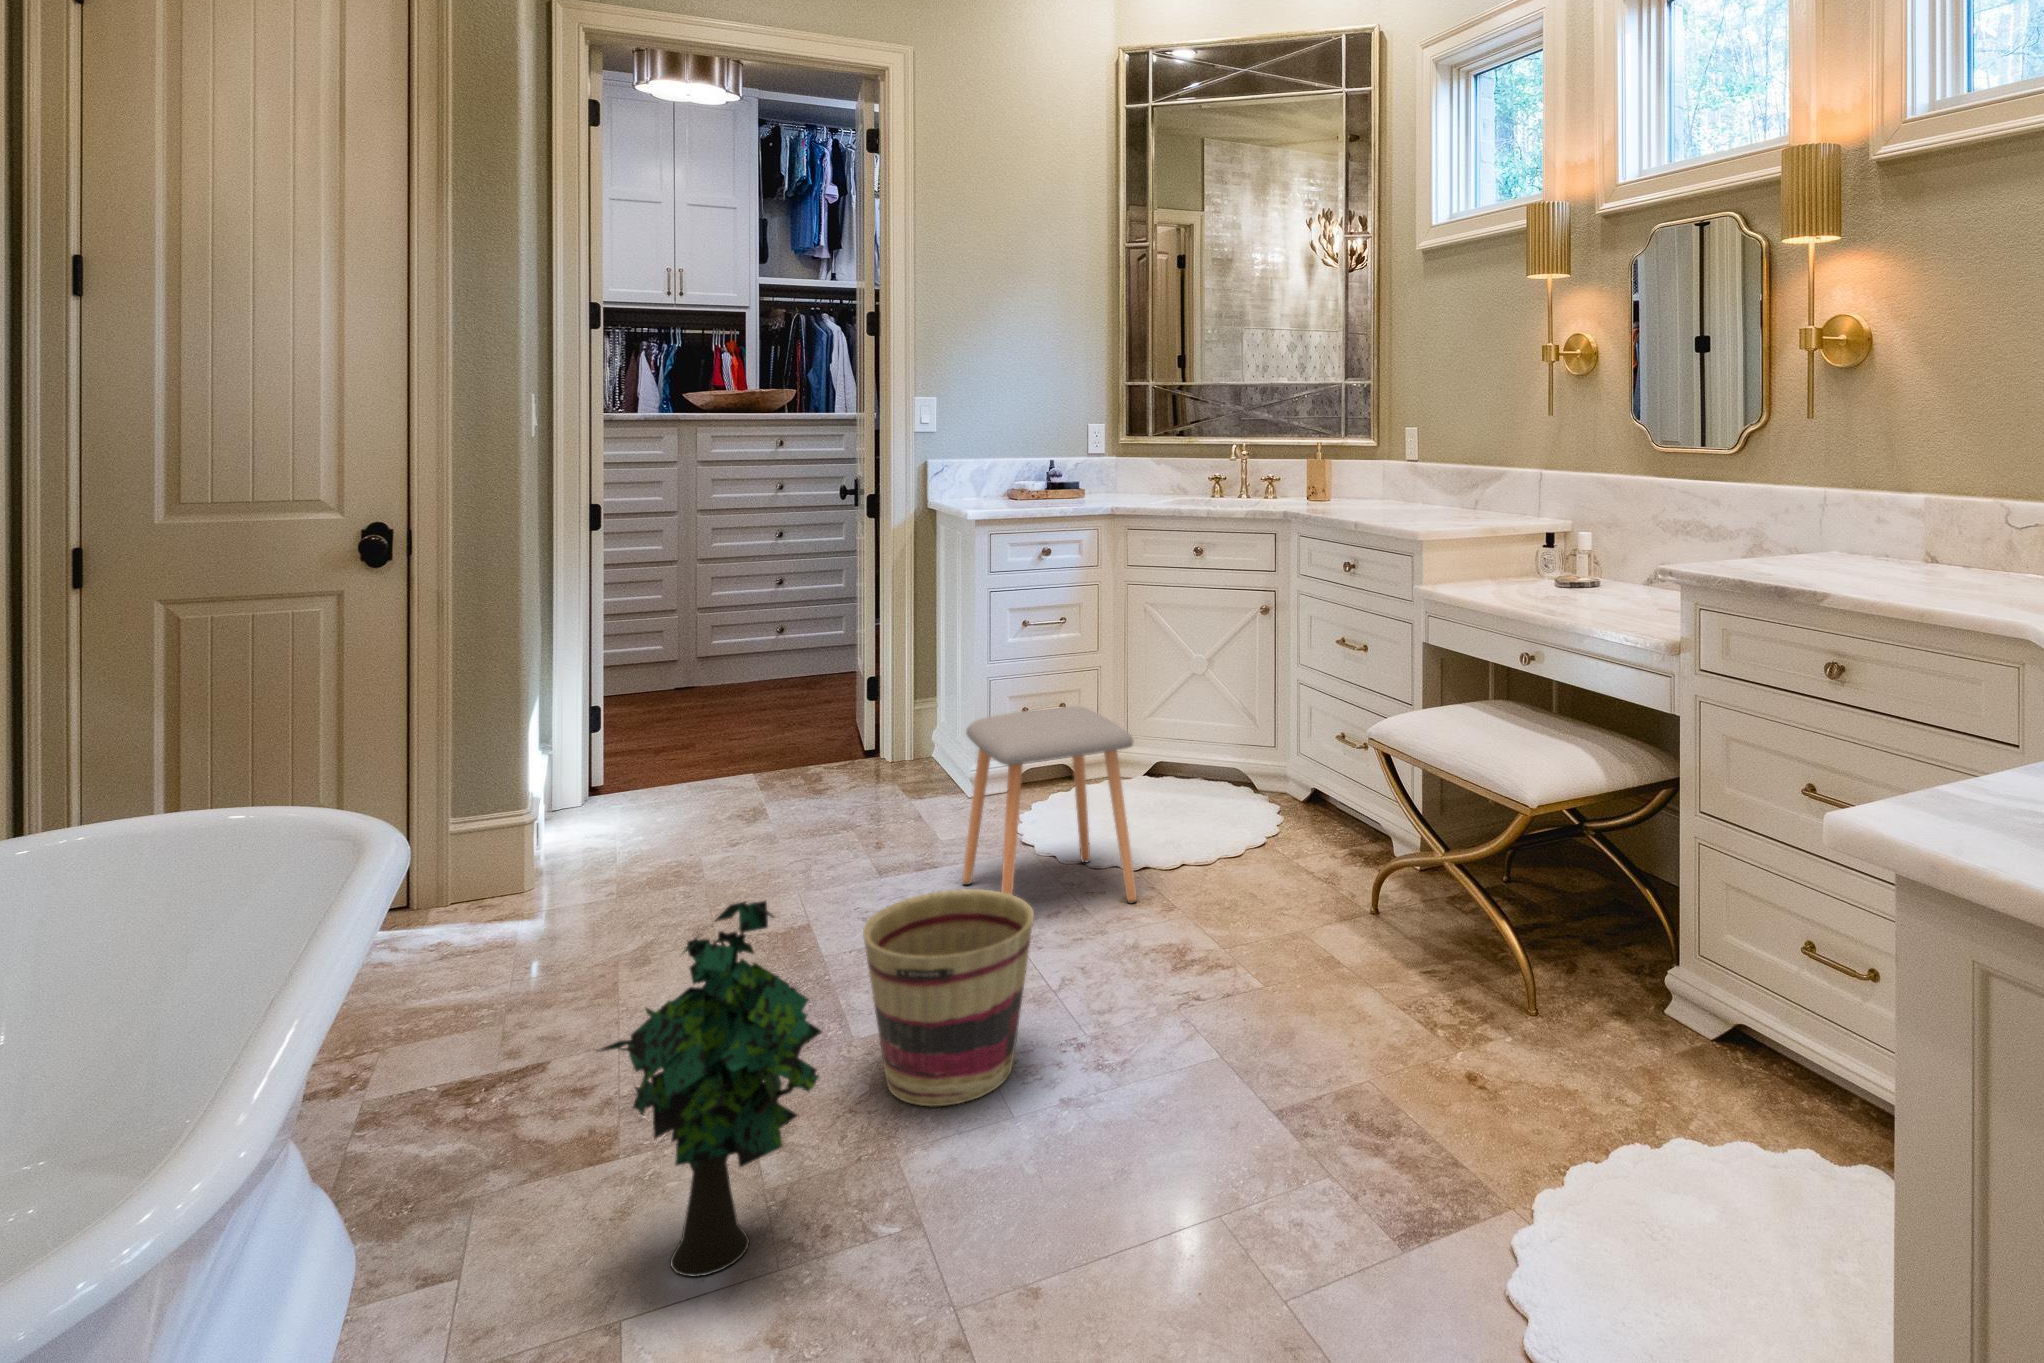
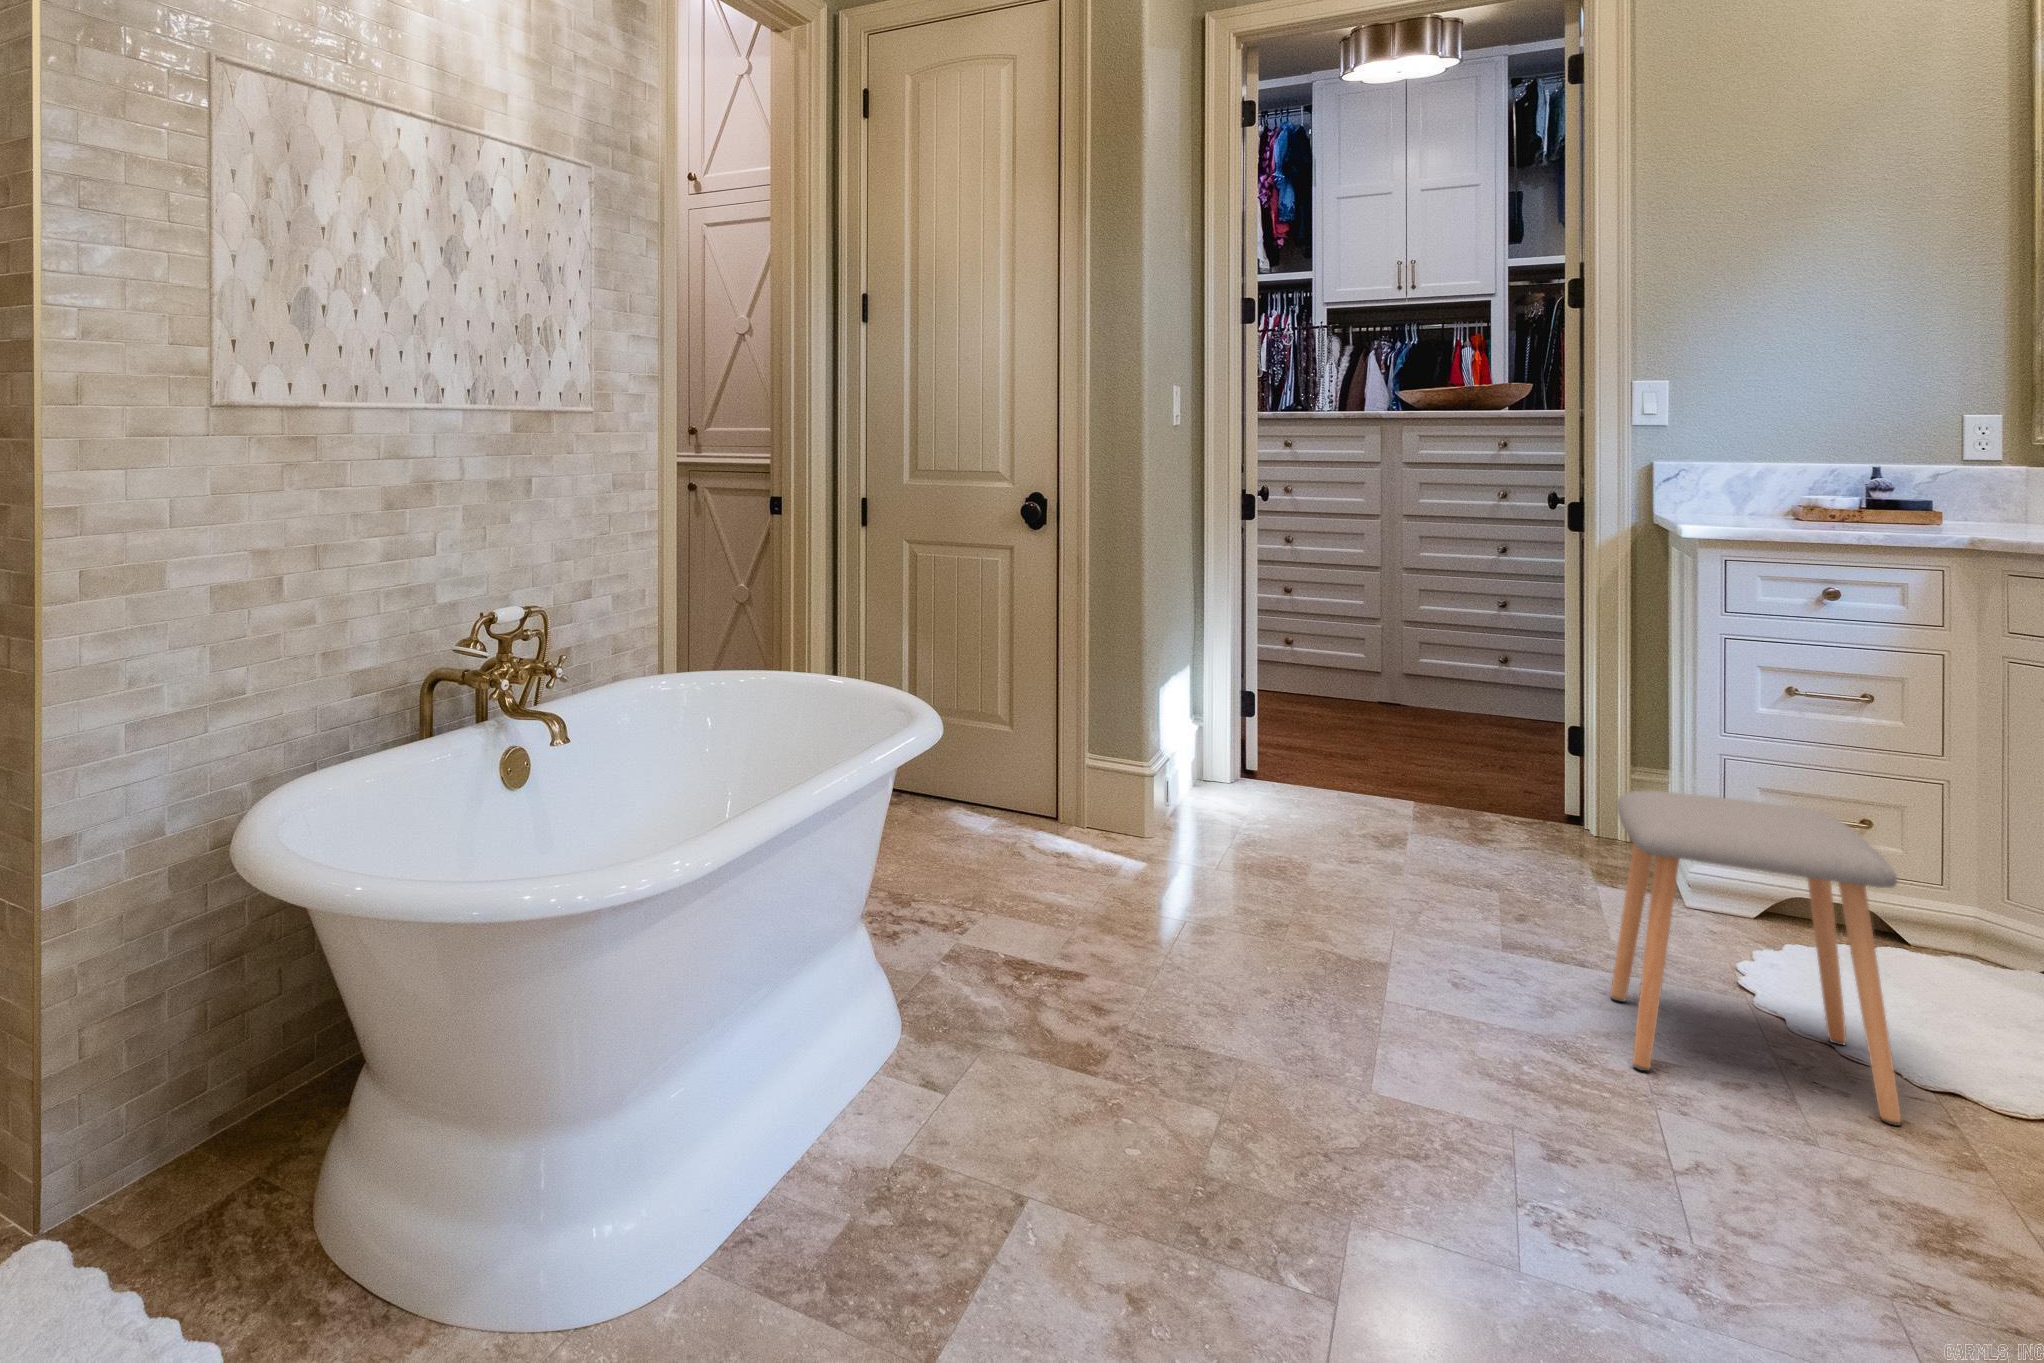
basket: present [863,889,1034,1106] -> none [1350,953,1589,1224]
decorative plant: present [598,900,822,1277] -> none [1037,862,1249,1212]

